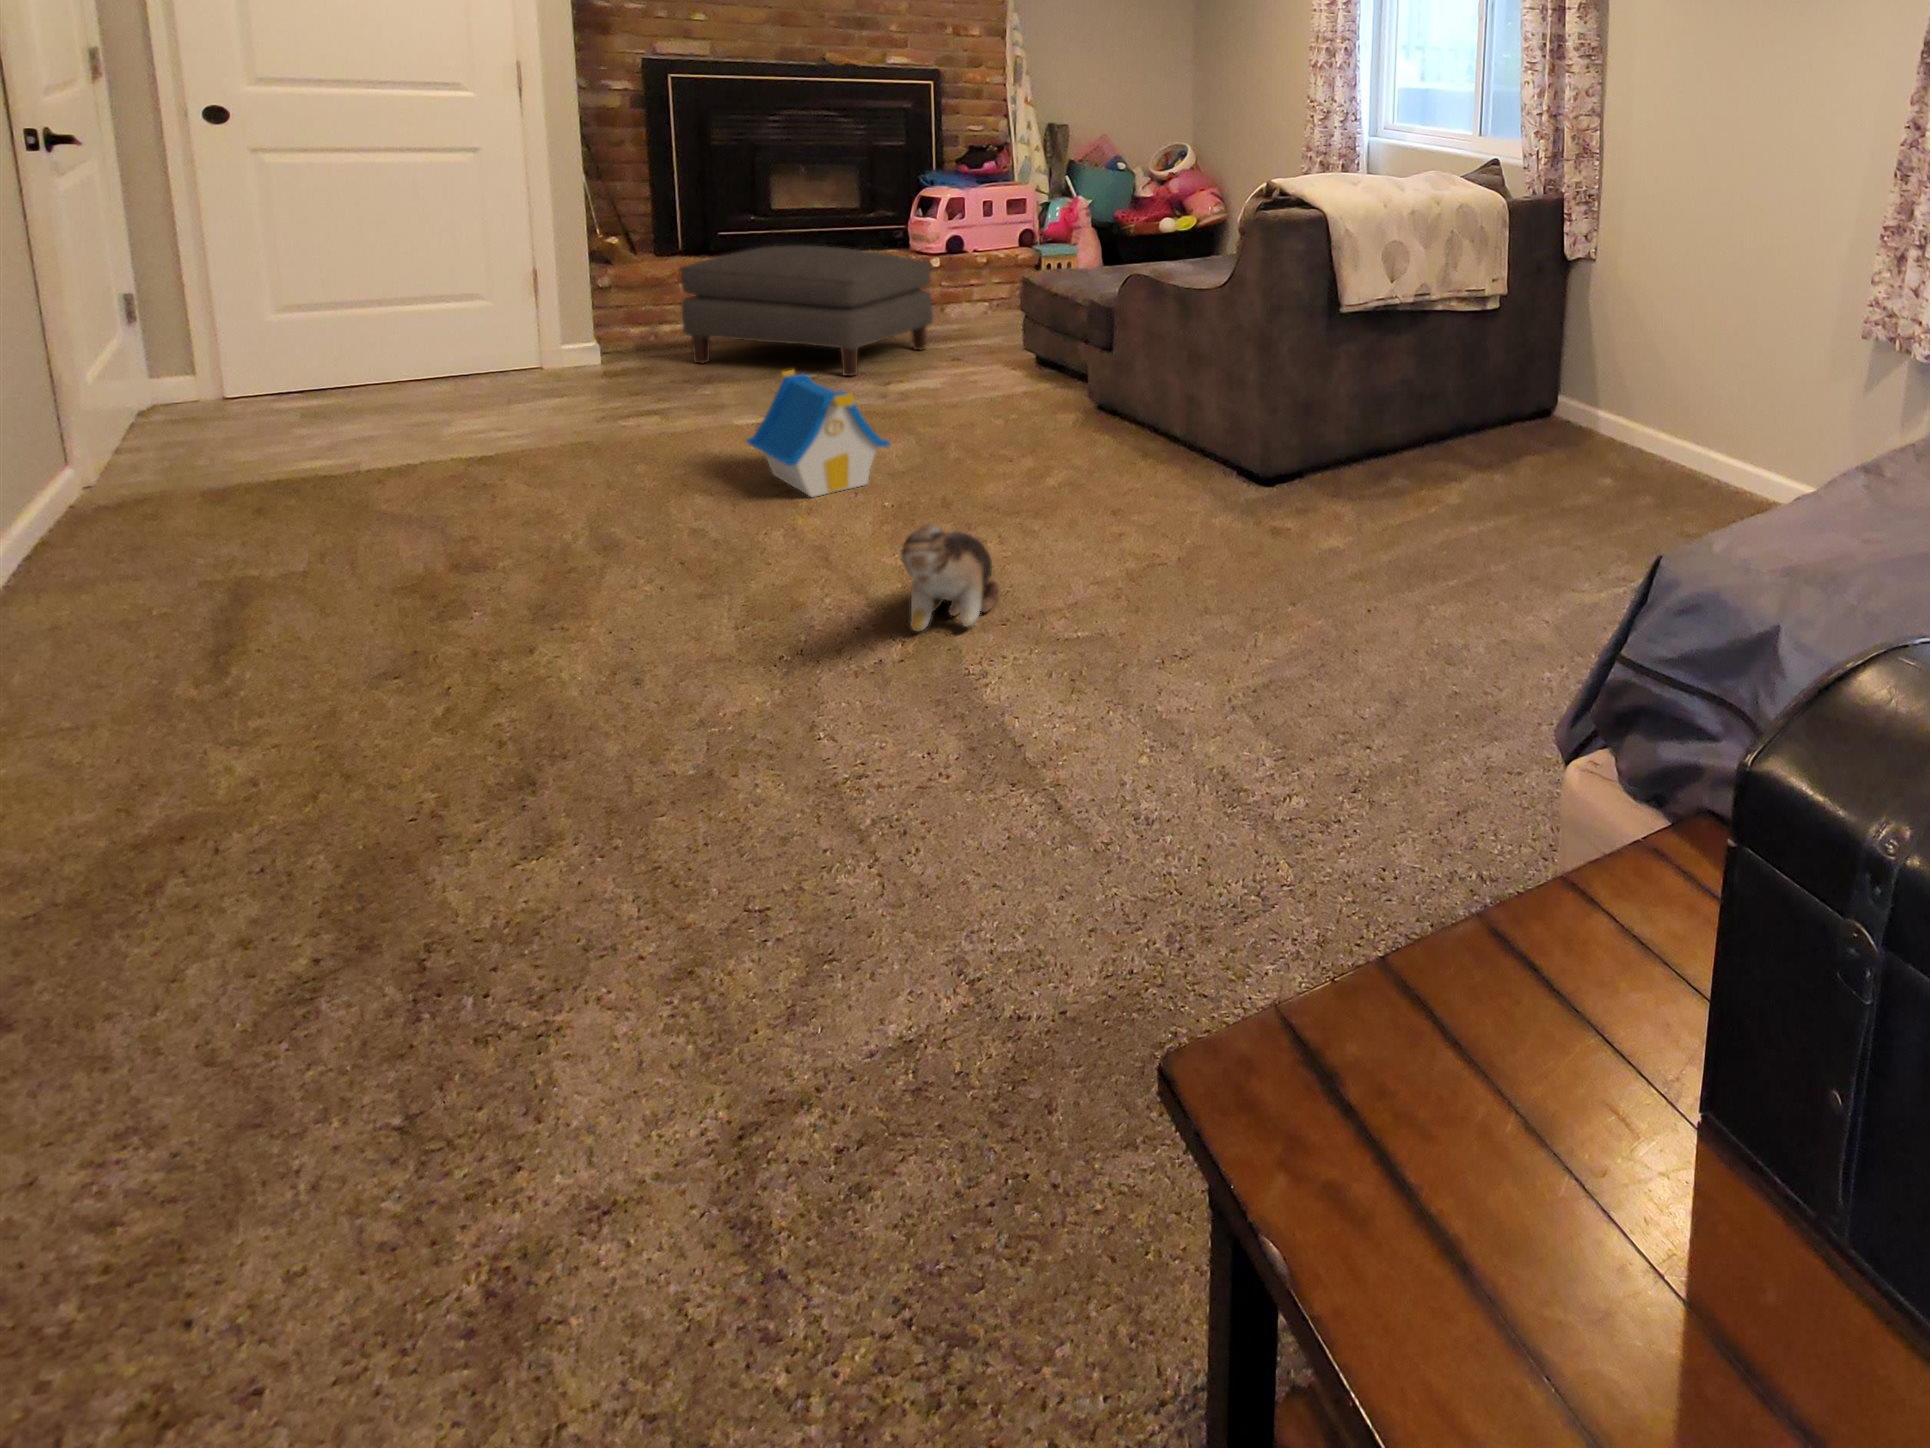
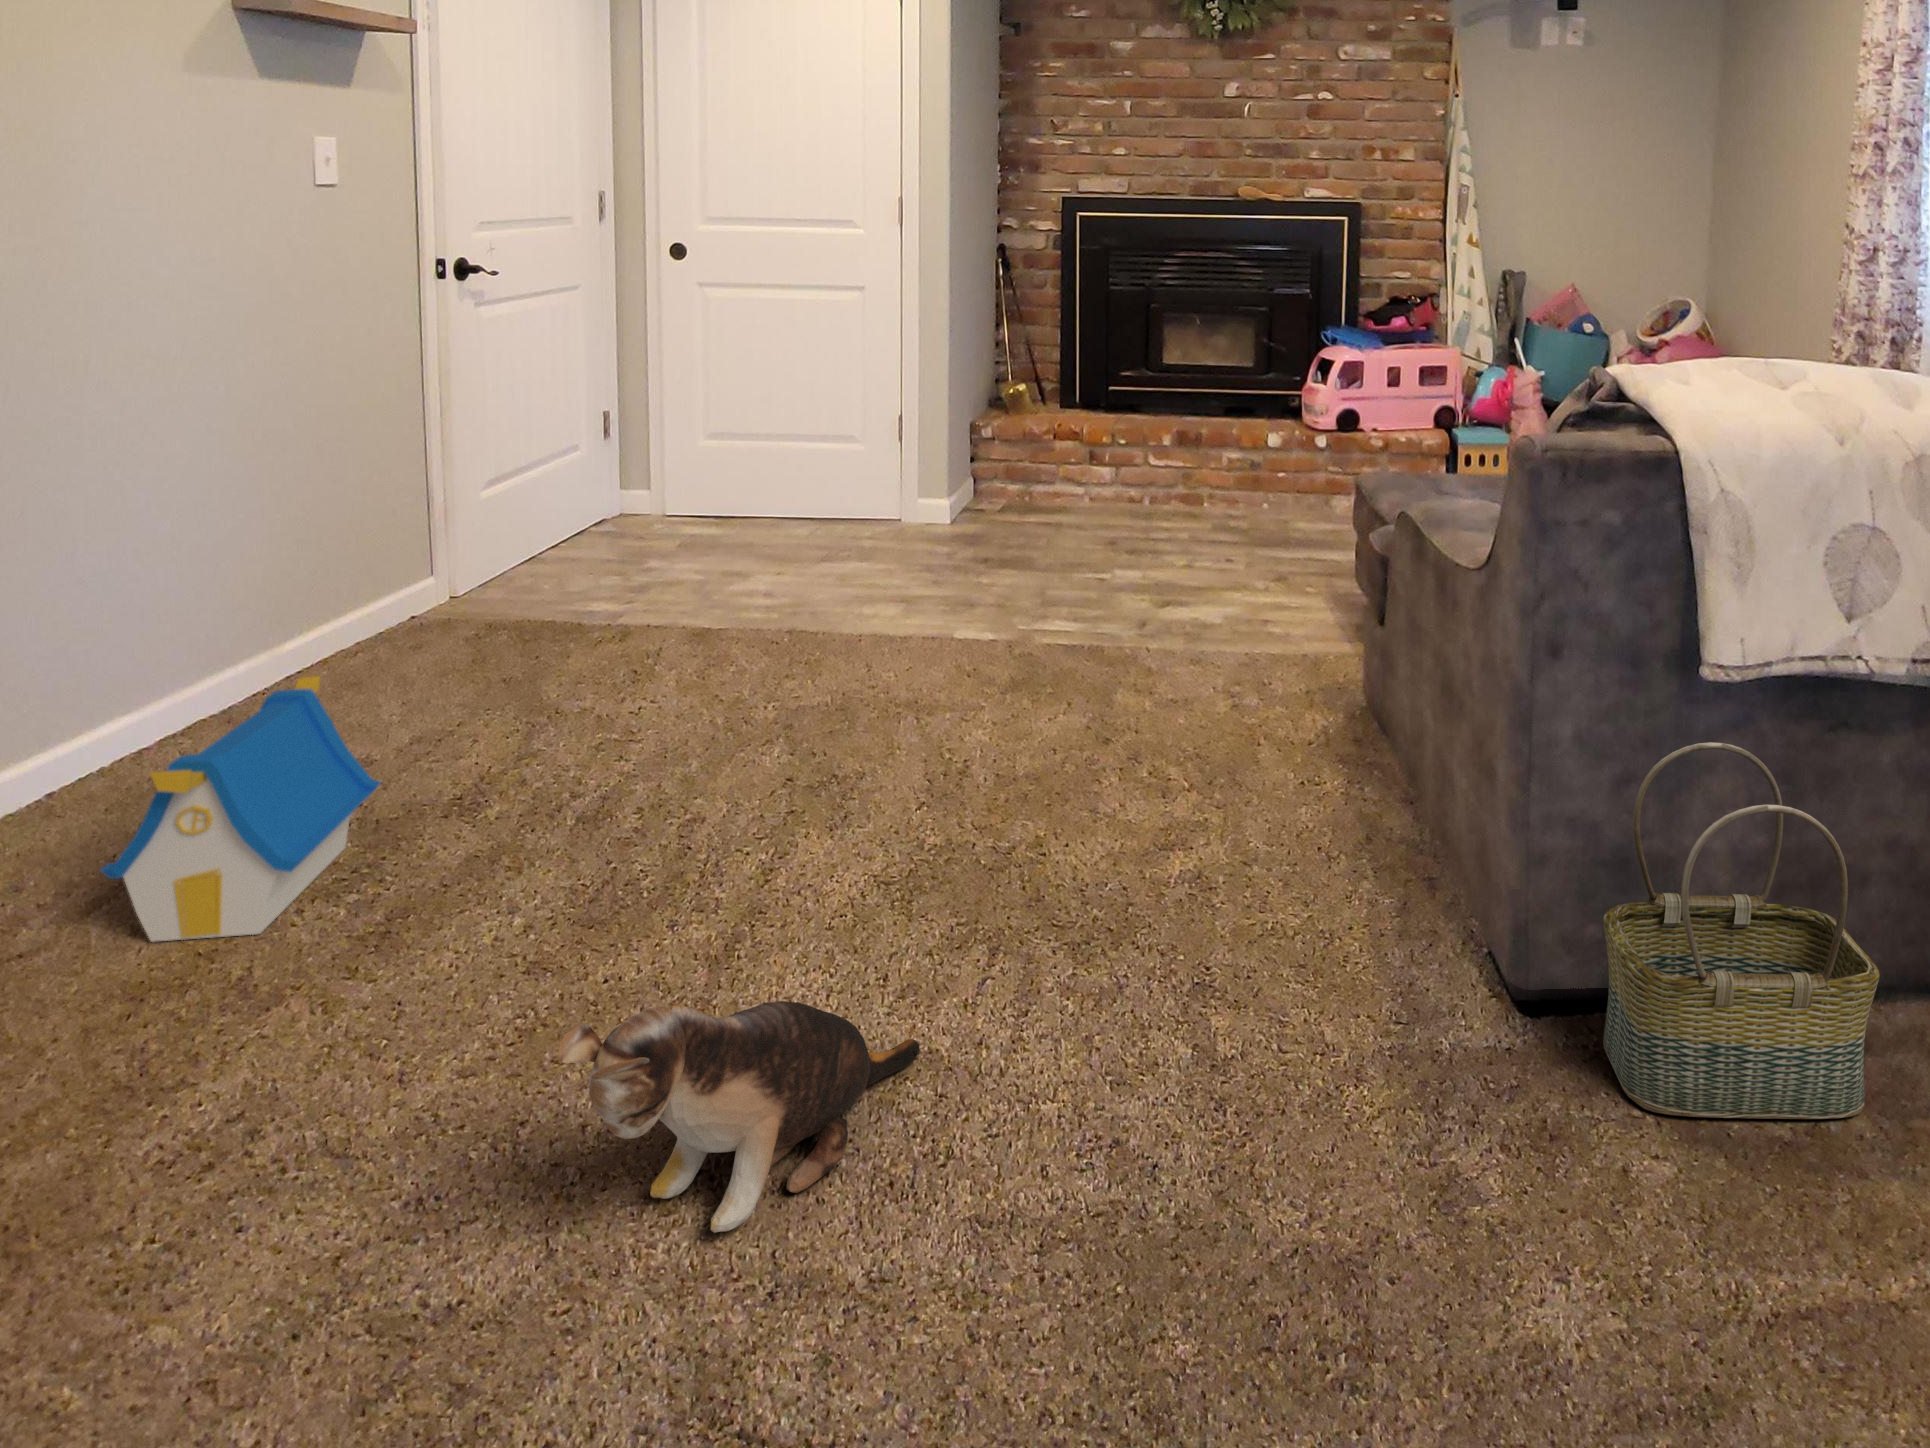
ottoman: present [681,245,933,376] -> none [1020,409,1269,584]
basket: none [1303,346,1411,499] -> present [1603,742,1880,1119]
toy house: present [746,370,890,497] -> present [100,676,380,942]

